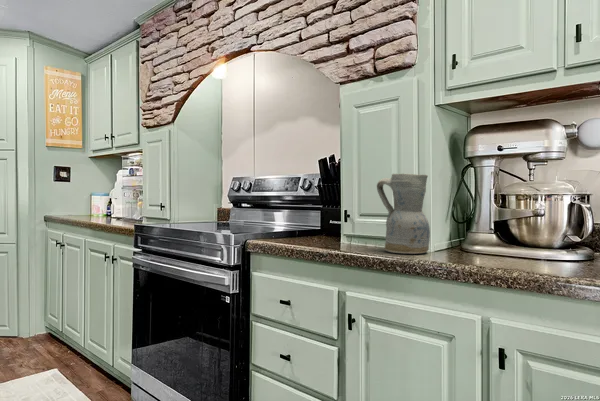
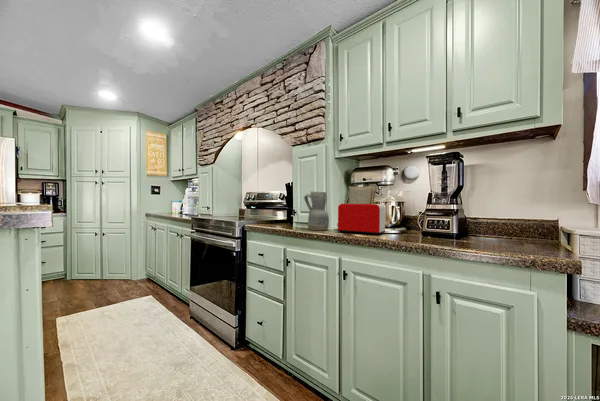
toaster: none [453,161,558,266] -> present [337,186,385,235]

